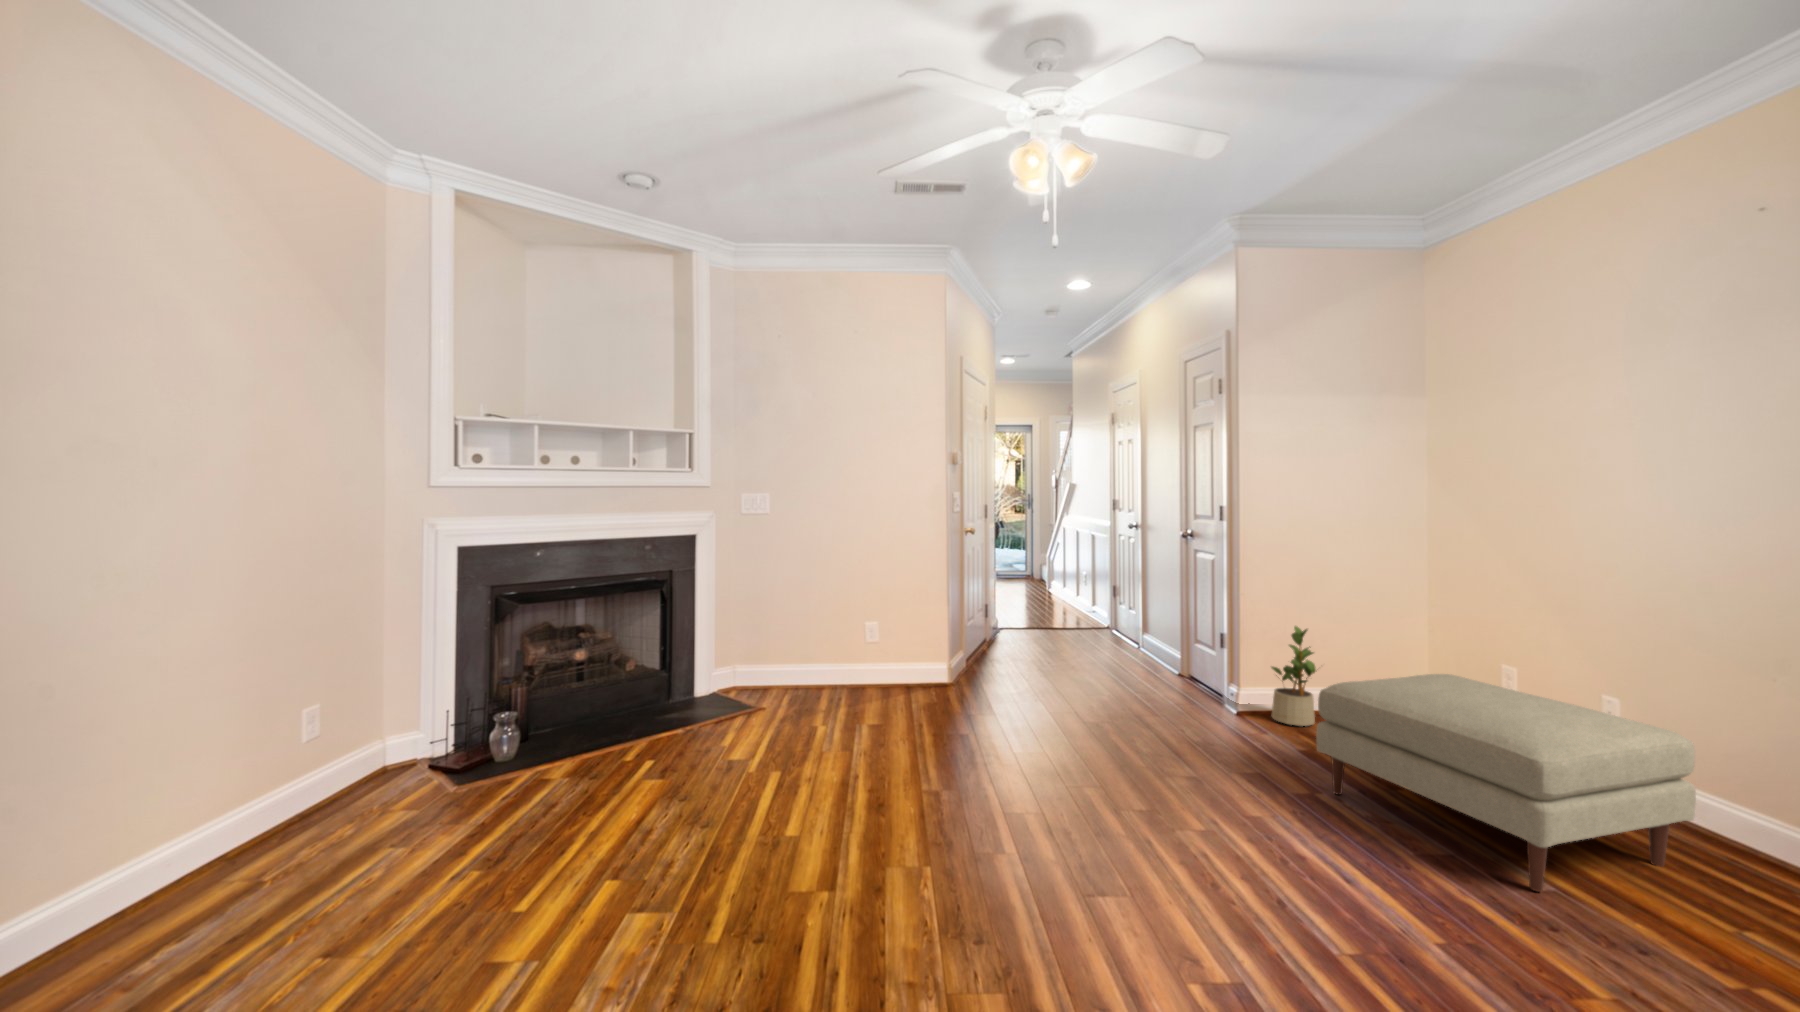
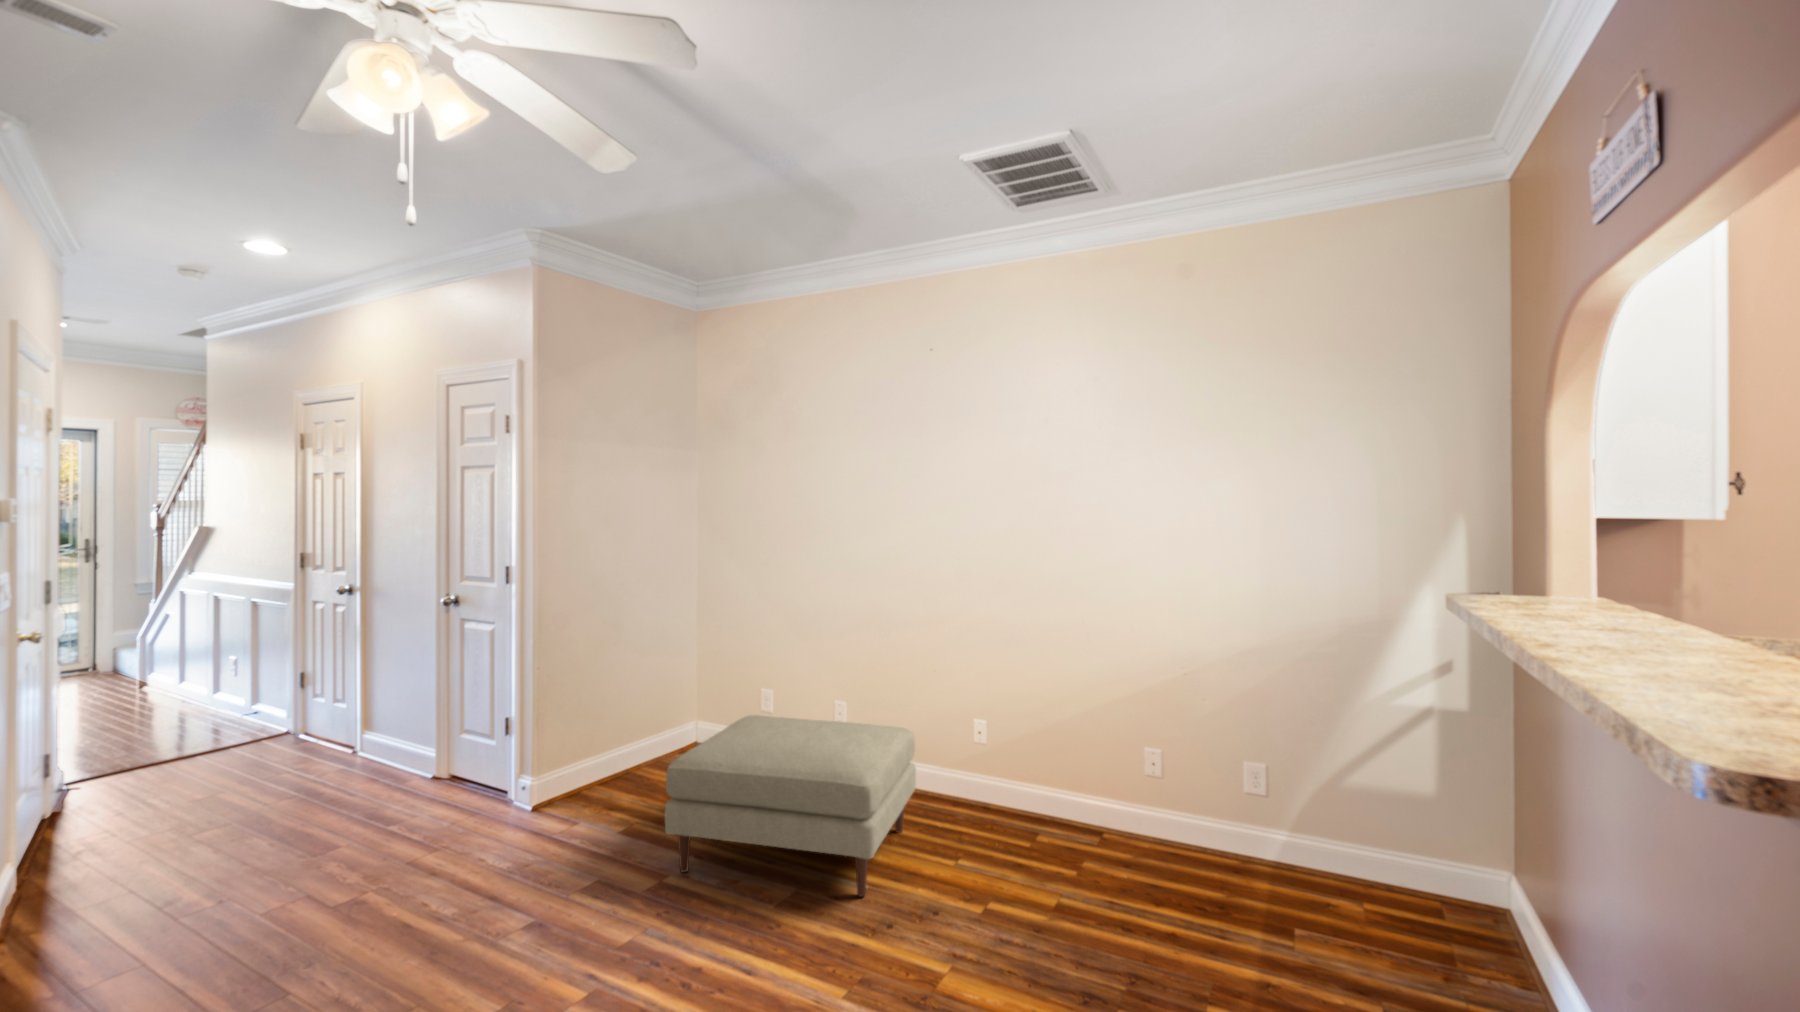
potted plant: present [1271,626,1316,726] -> none [571,693,629,805]

